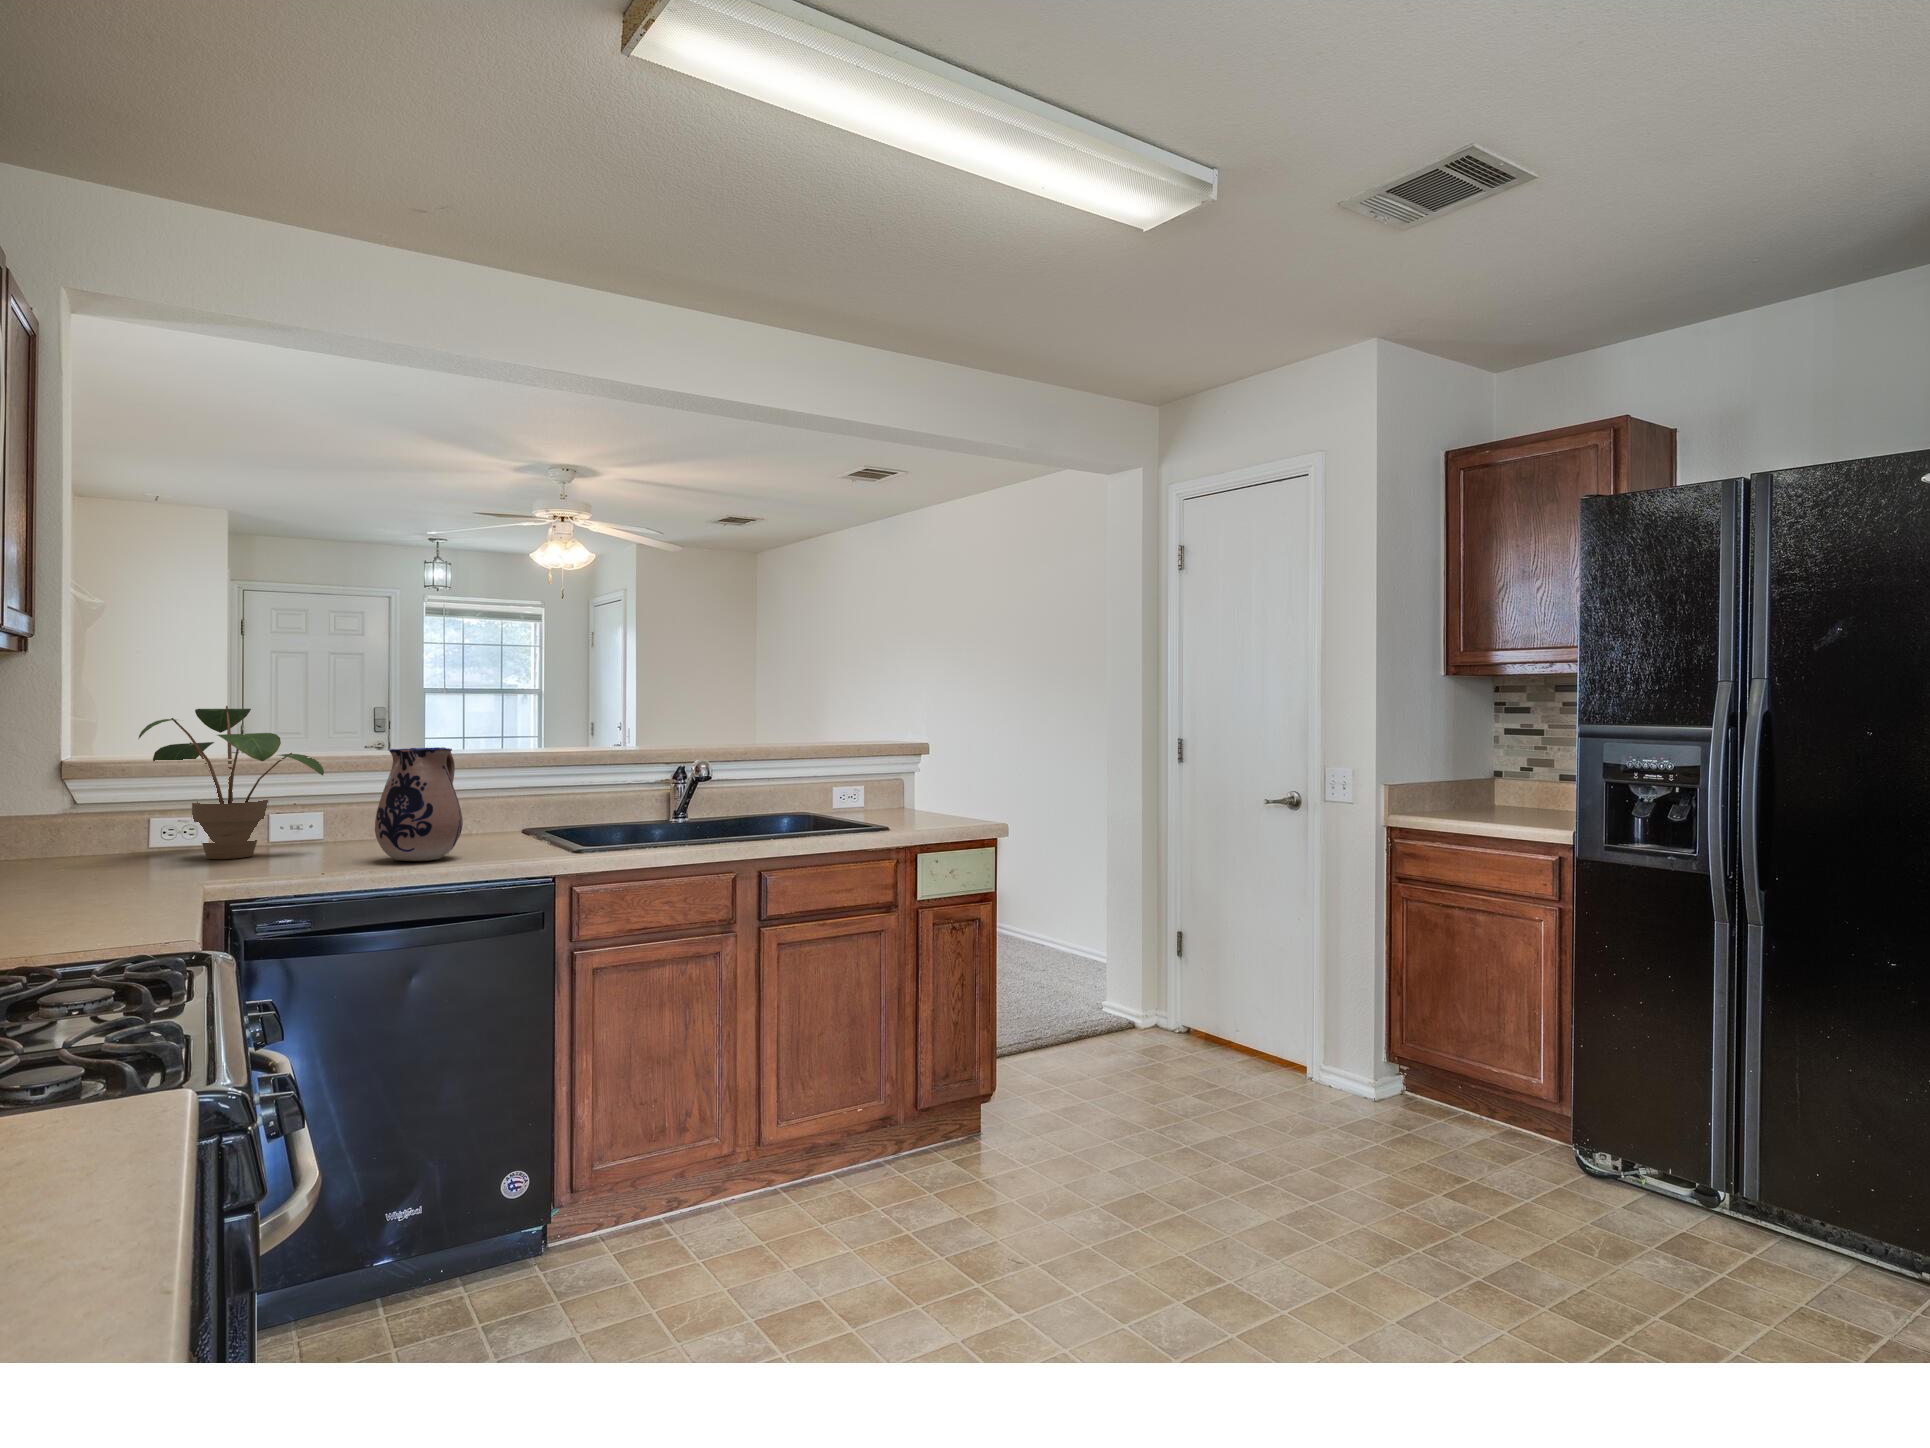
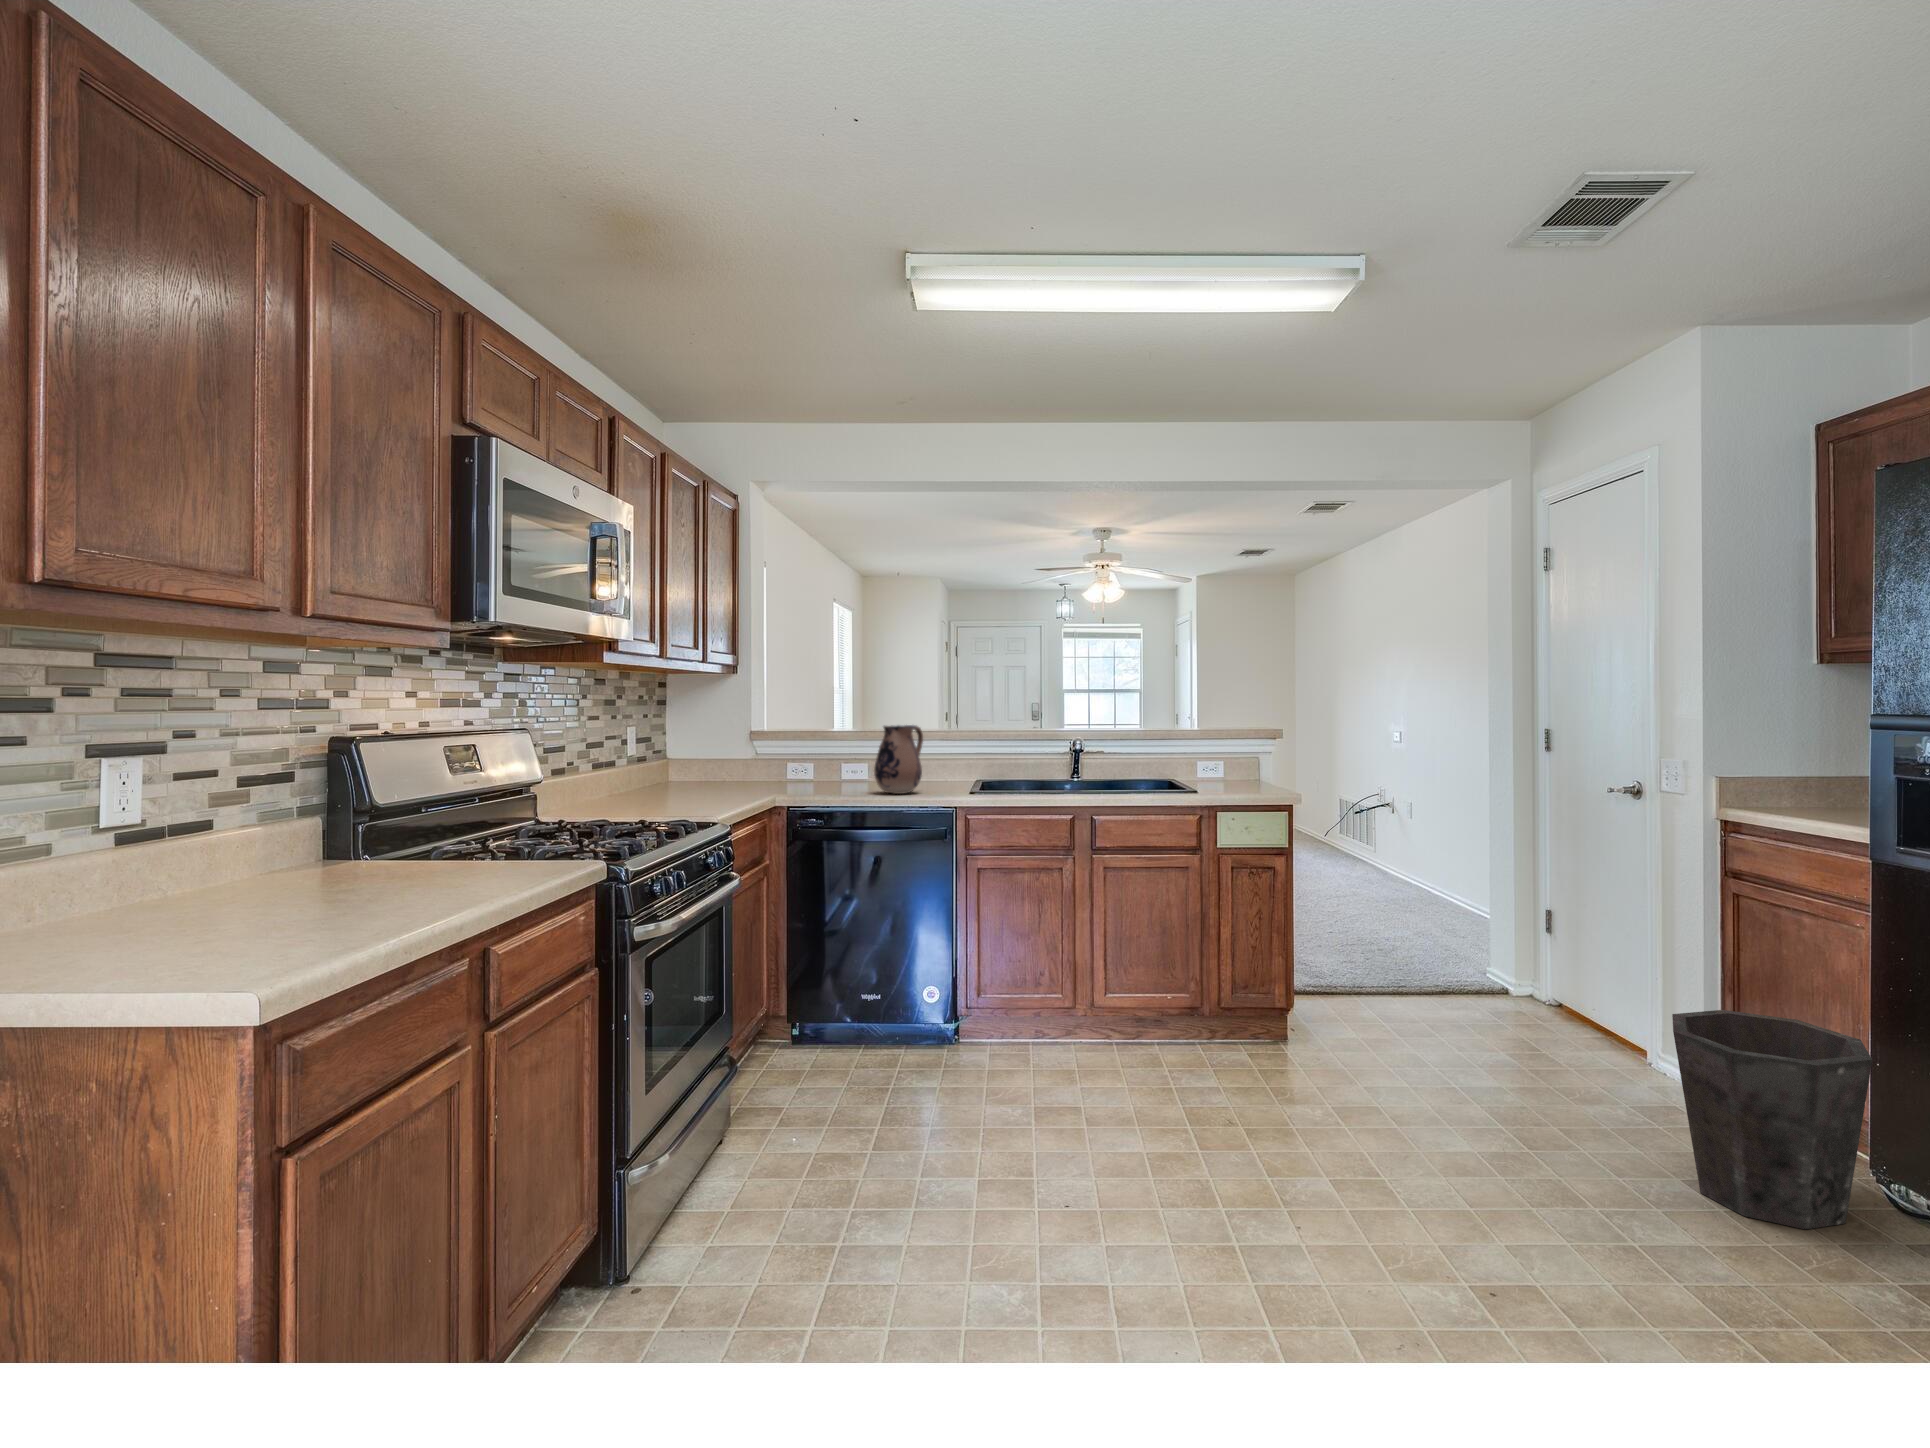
potted plant: present [139,706,324,859] -> none [774,700,862,787]
waste bin: none [1444,1020,1626,1228] -> present [1672,1010,1872,1229]

